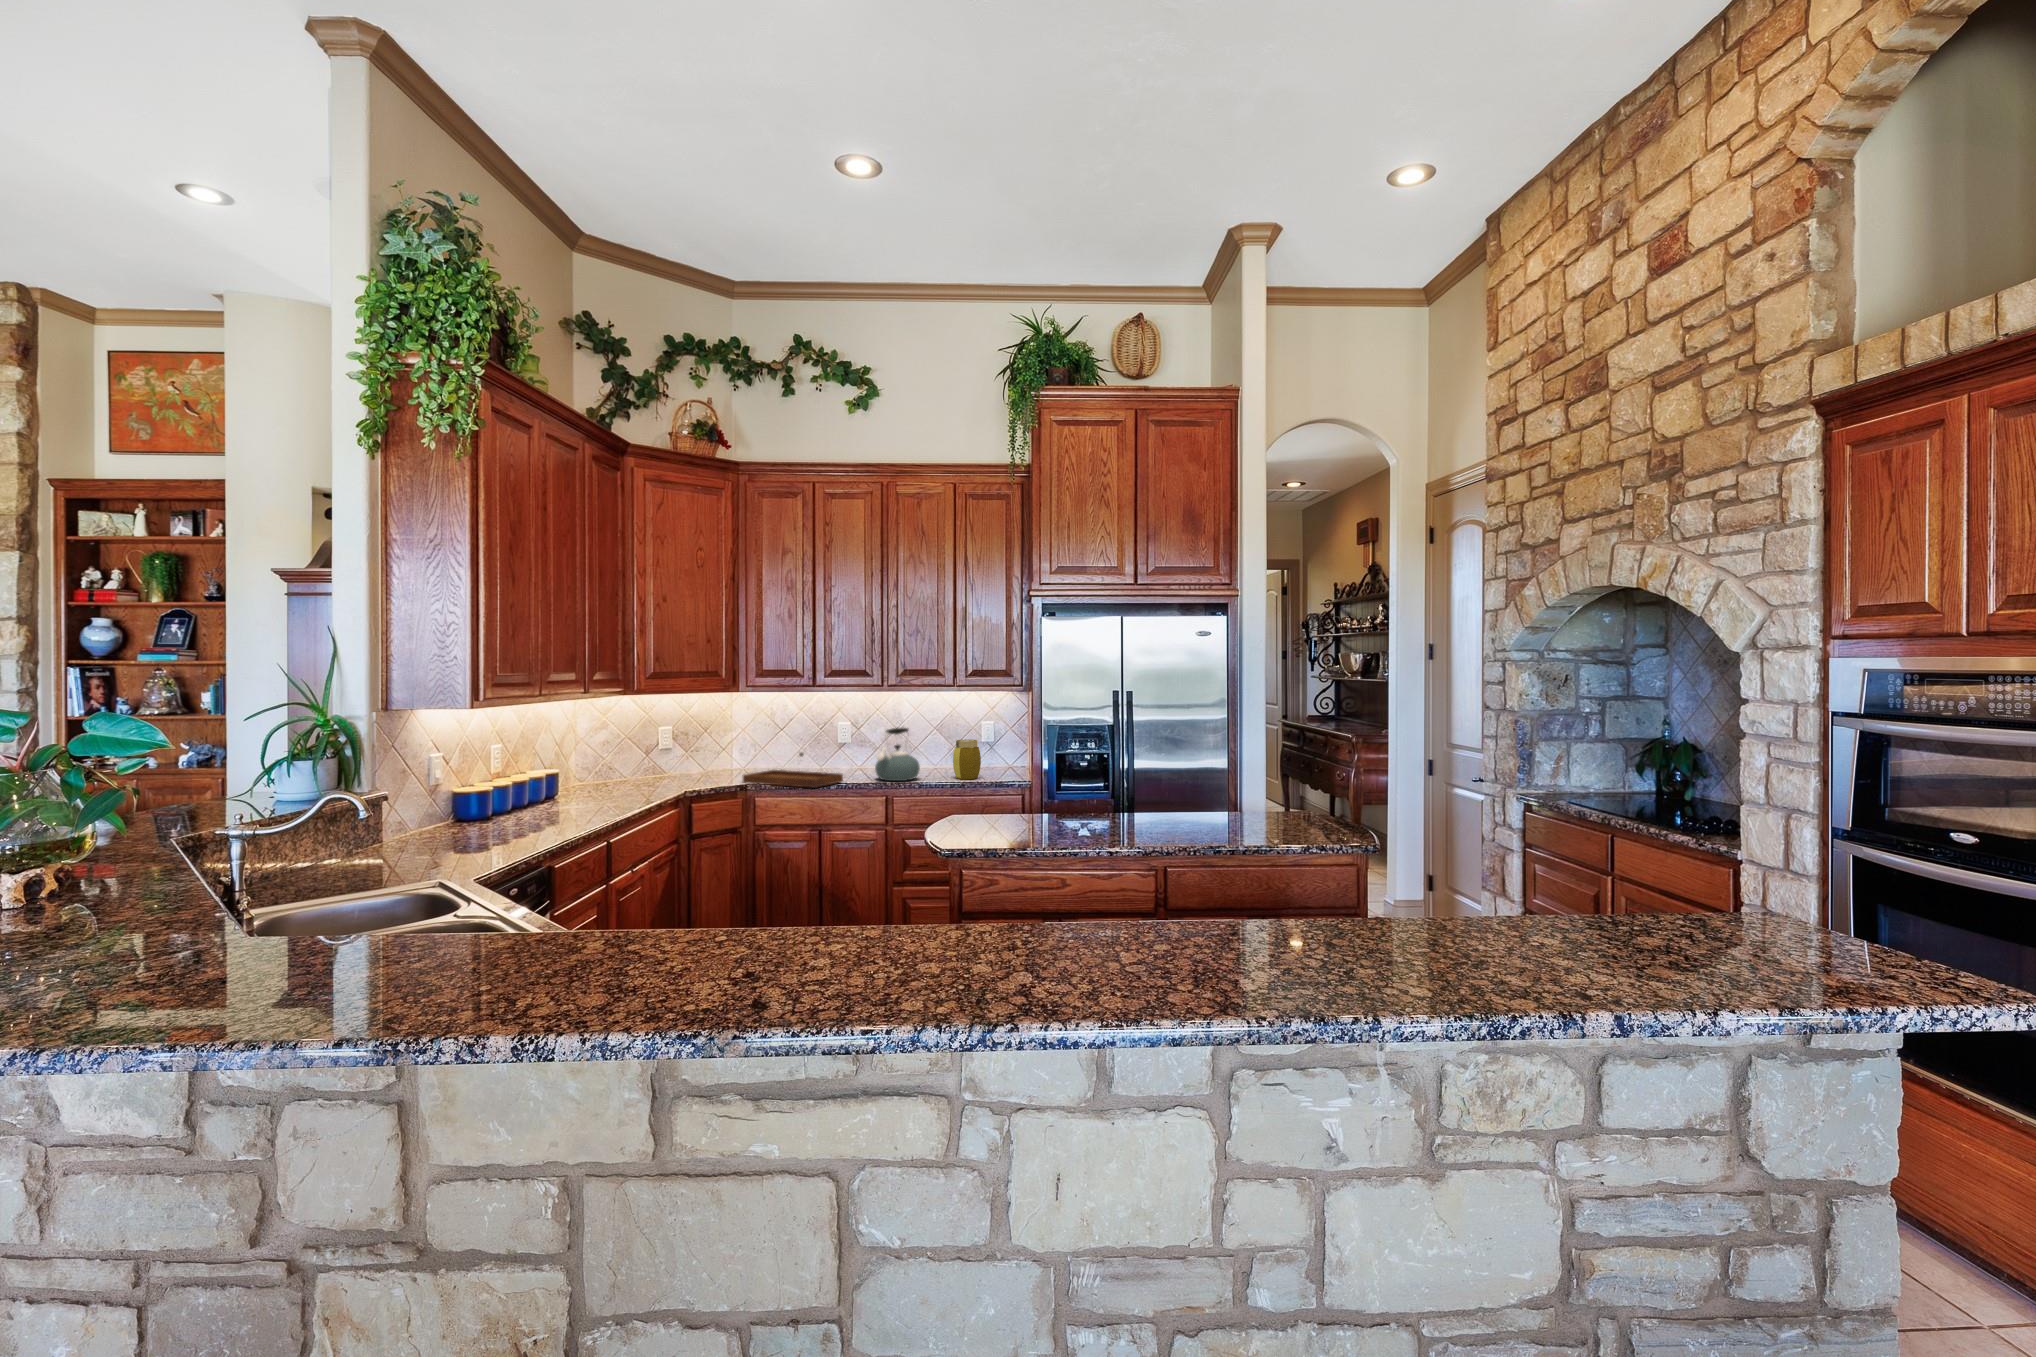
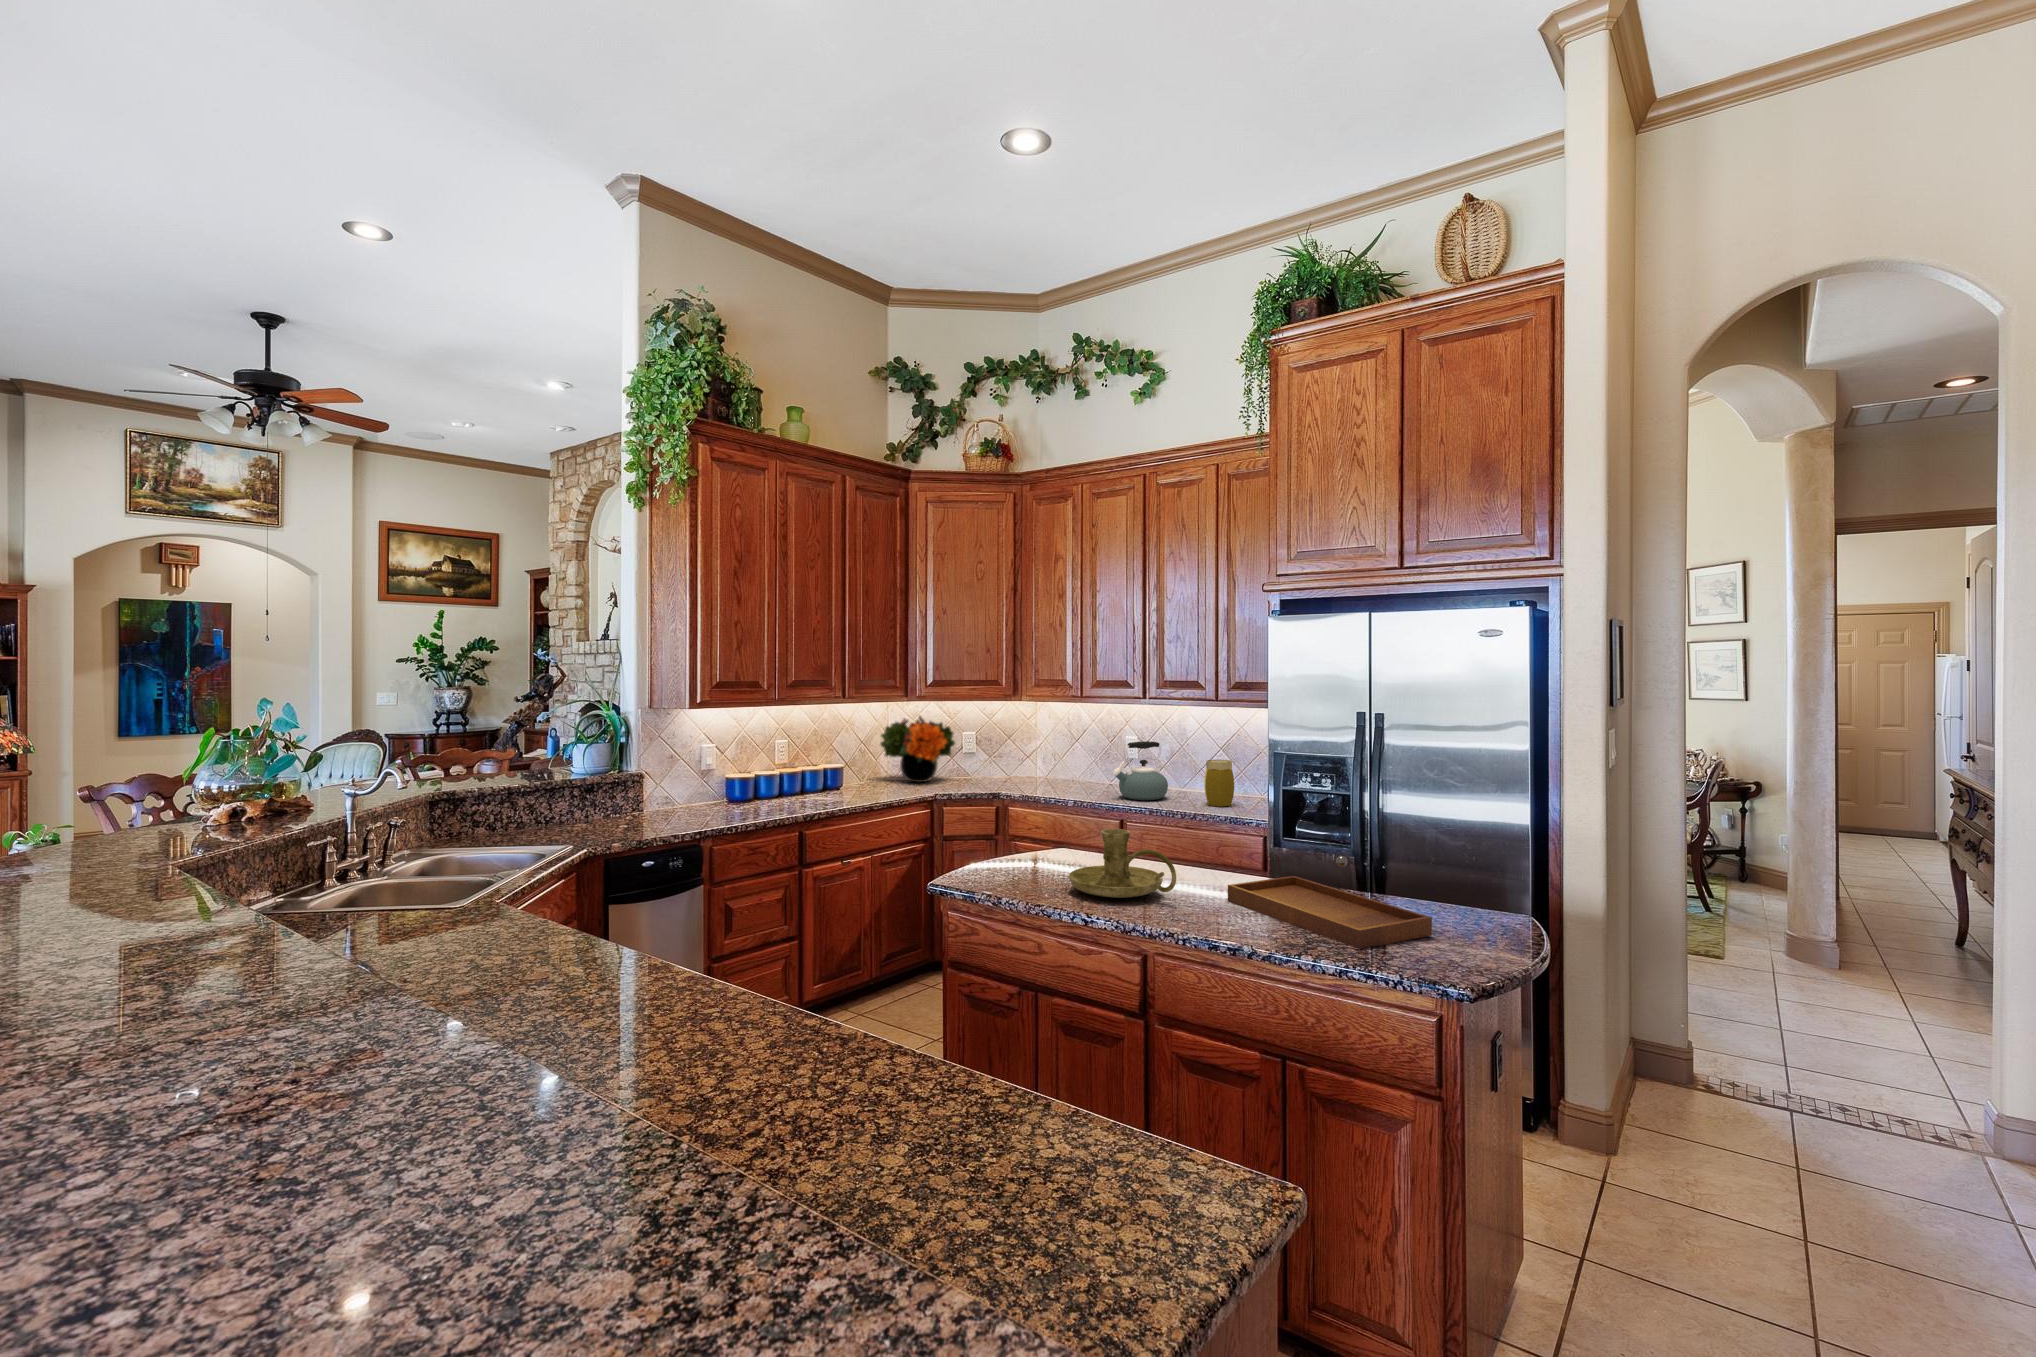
flower arrangement: none [600,715,690,788] -> present [880,716,955,782]
tray: present [743,752,843,788] -> present [1228,856,1432,948]
candle holder: none [1052,783,1142,834] -> present [1069,829,1176,898]

